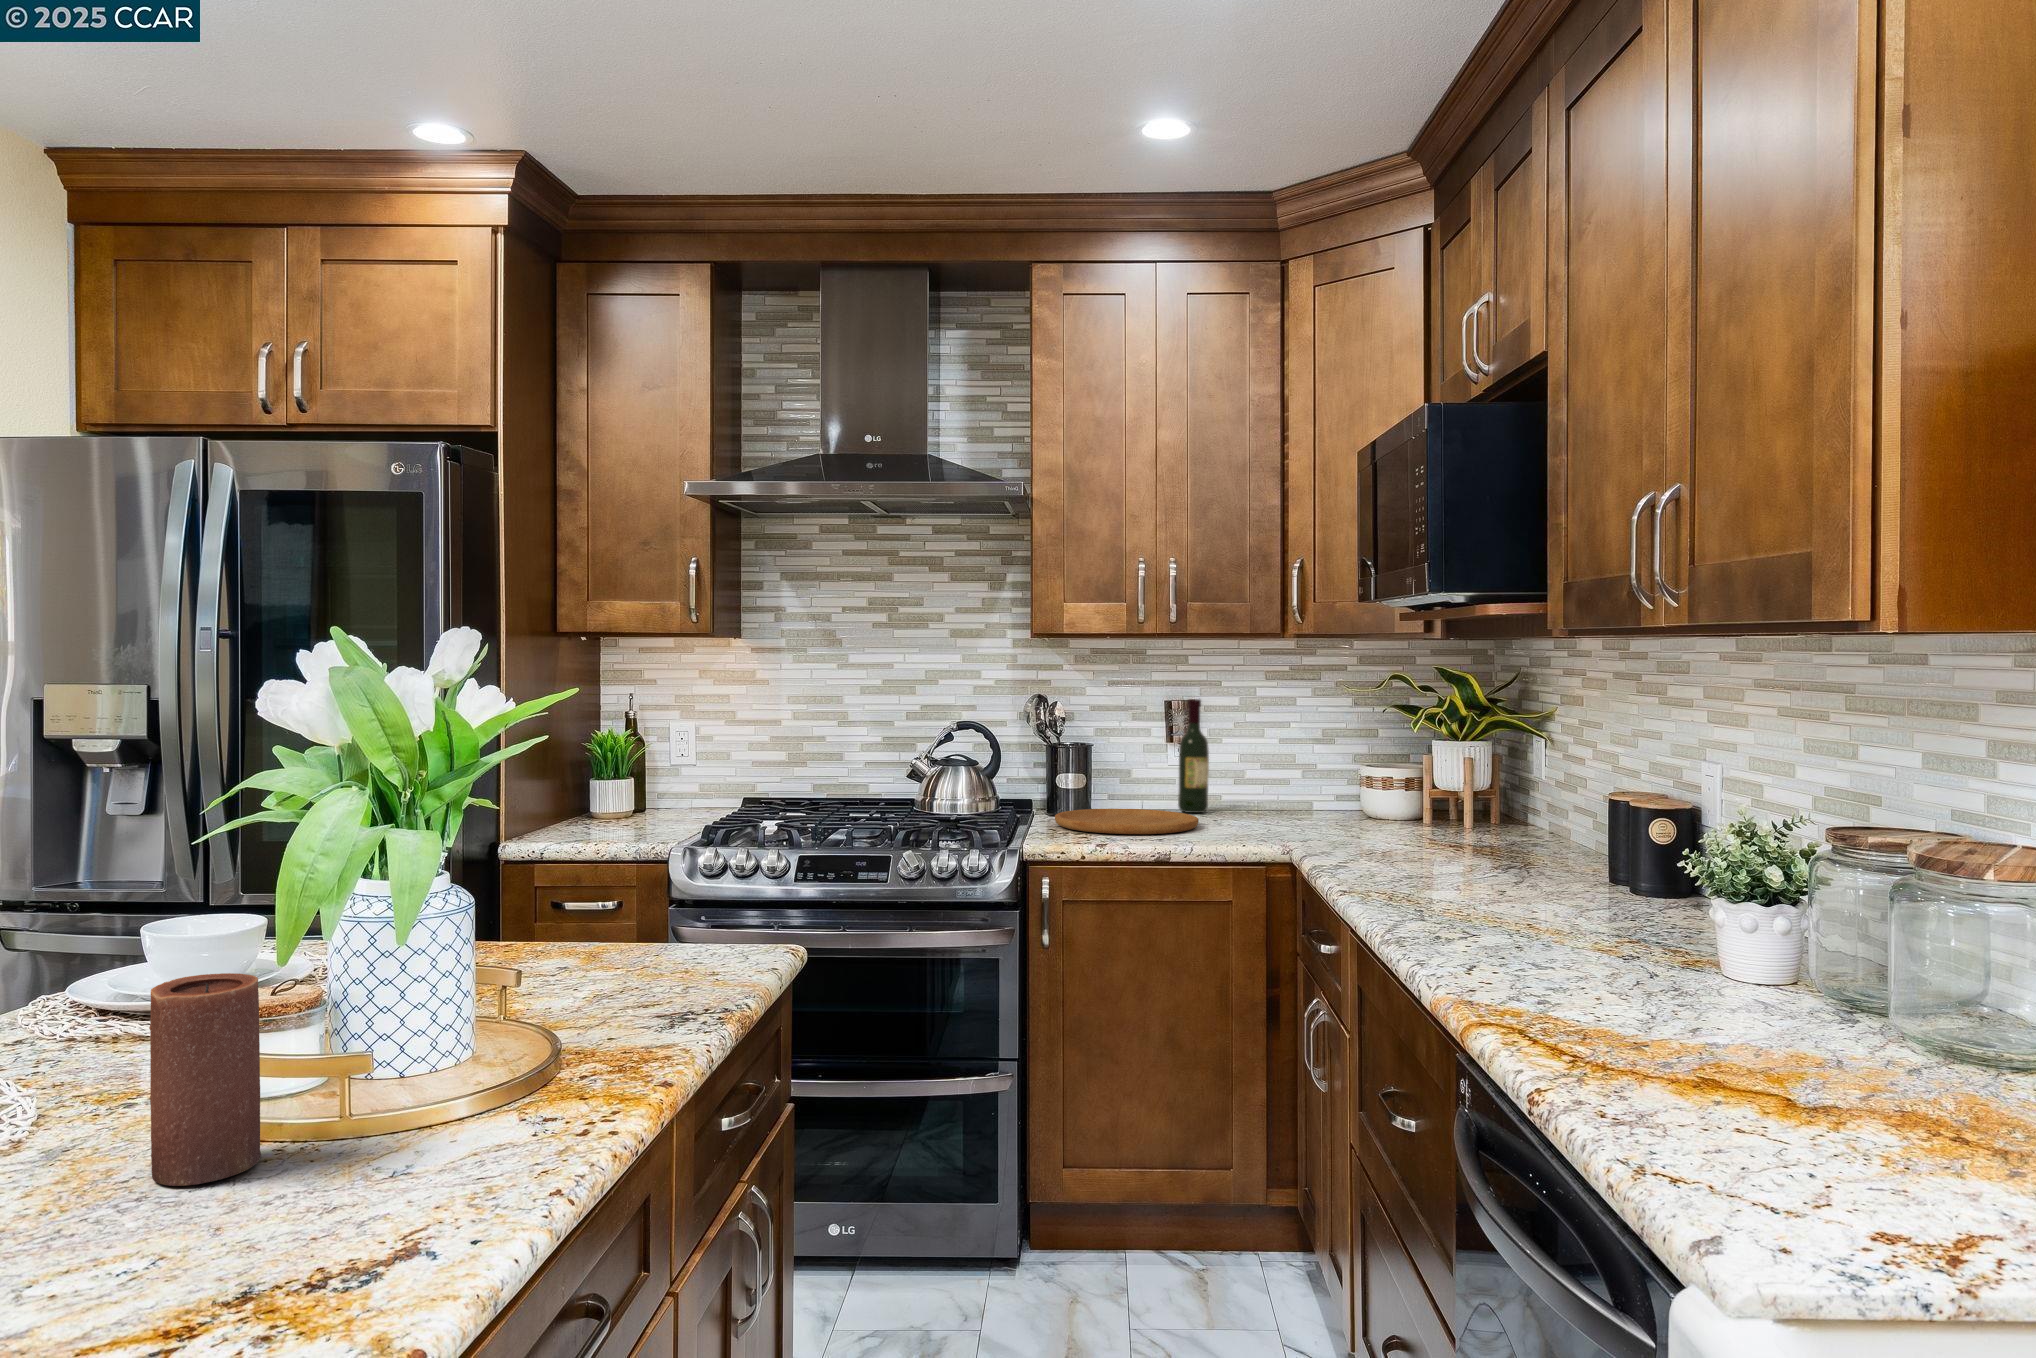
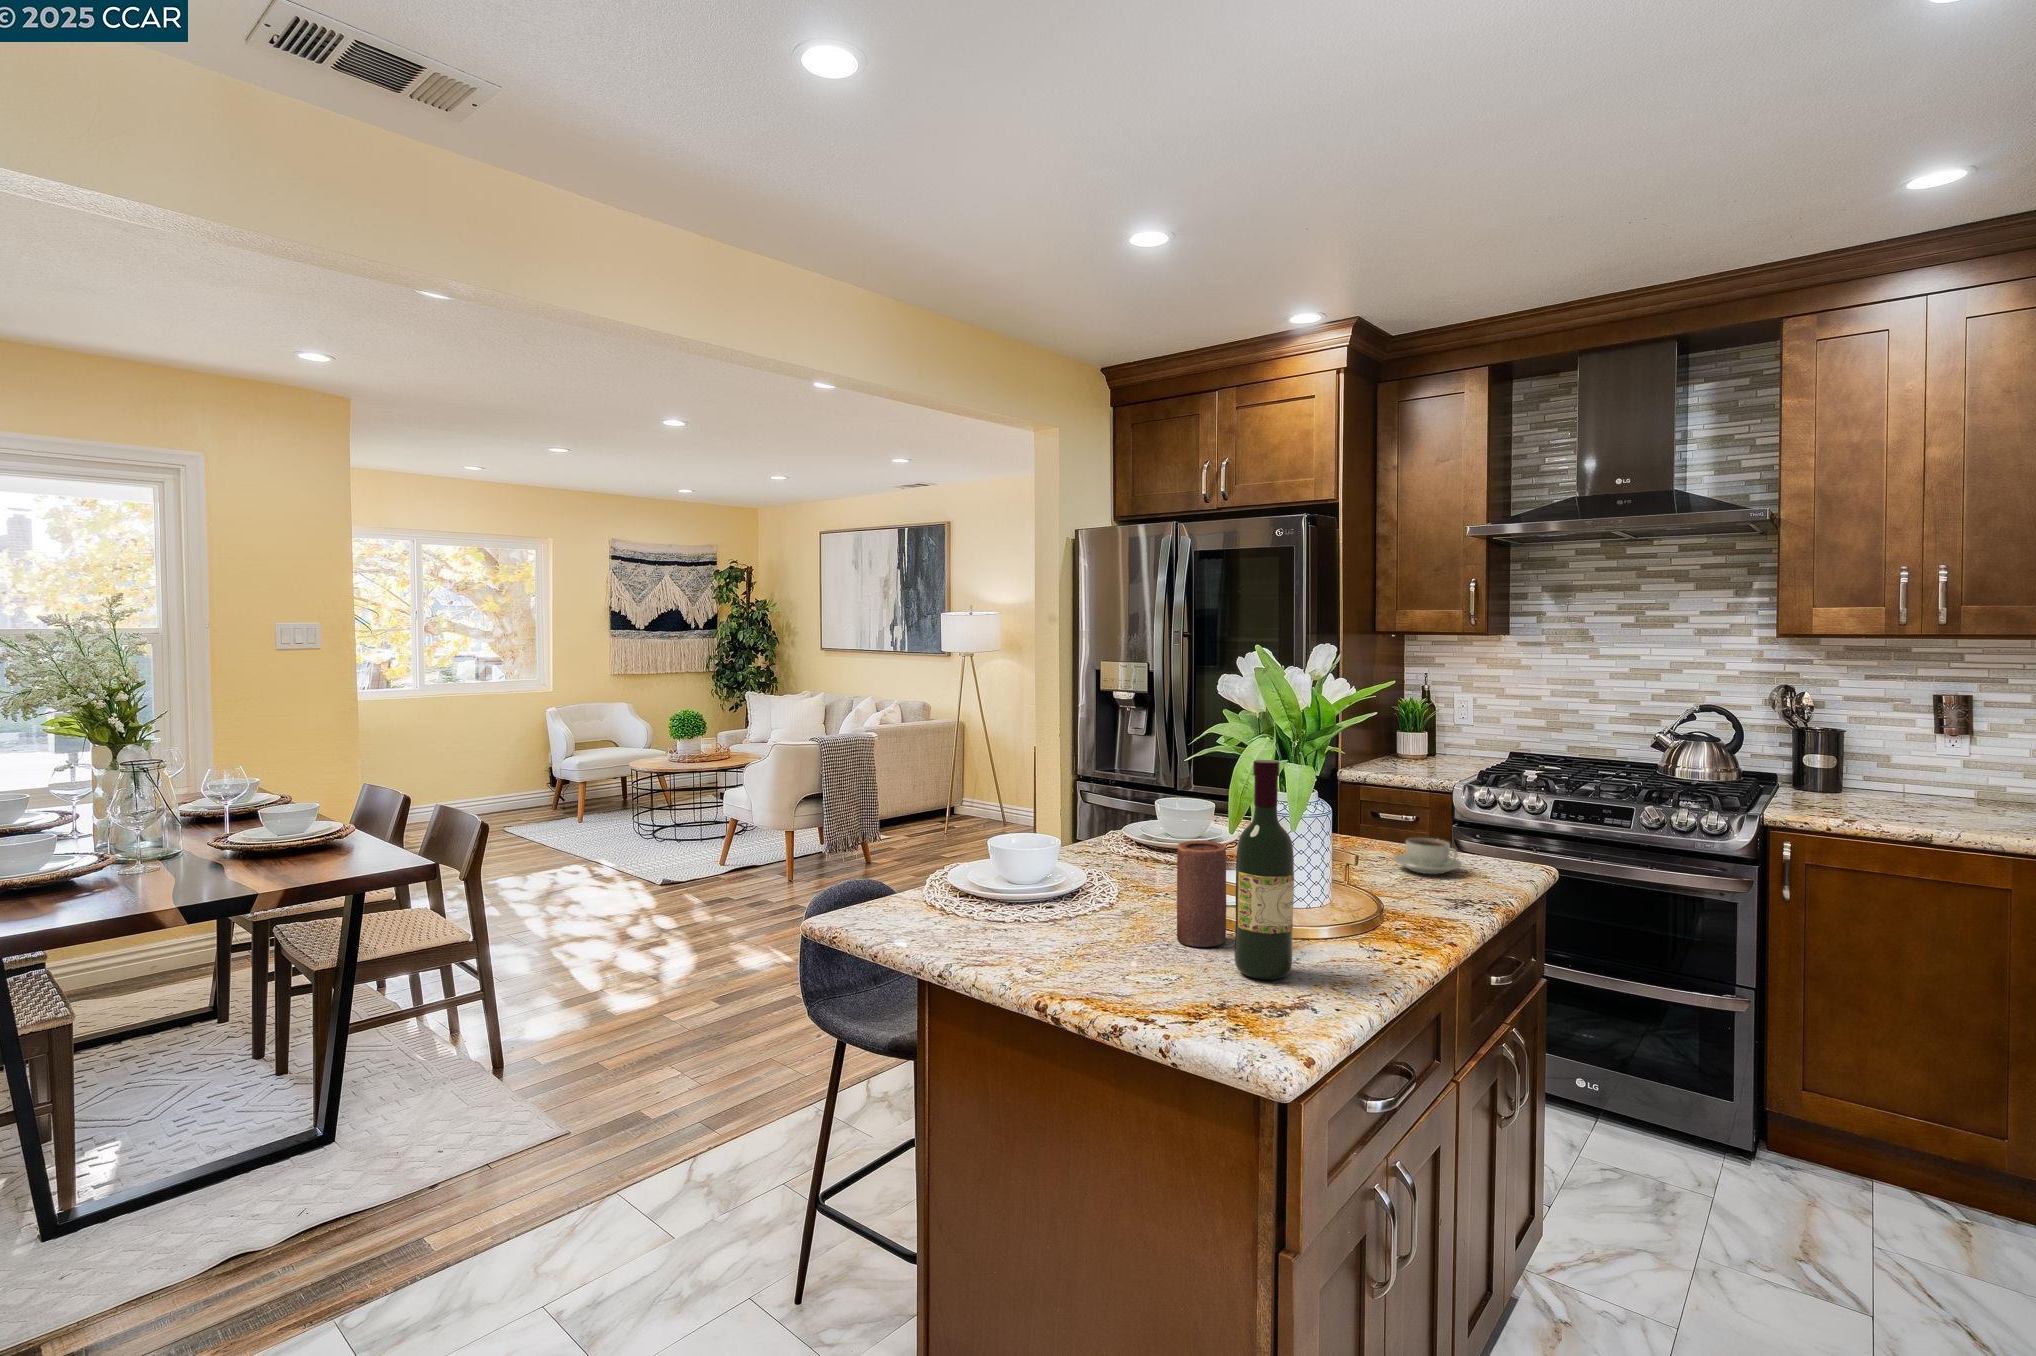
wine bottle: present [1178,699,1209,813] -> present [1234,760,1294,980]
cutting board: present [1055,809,1198,834] -> none [1801,787,1969,815]
coffee cup: none [581,921,684,976] -> present [1393,838,1462,874]

